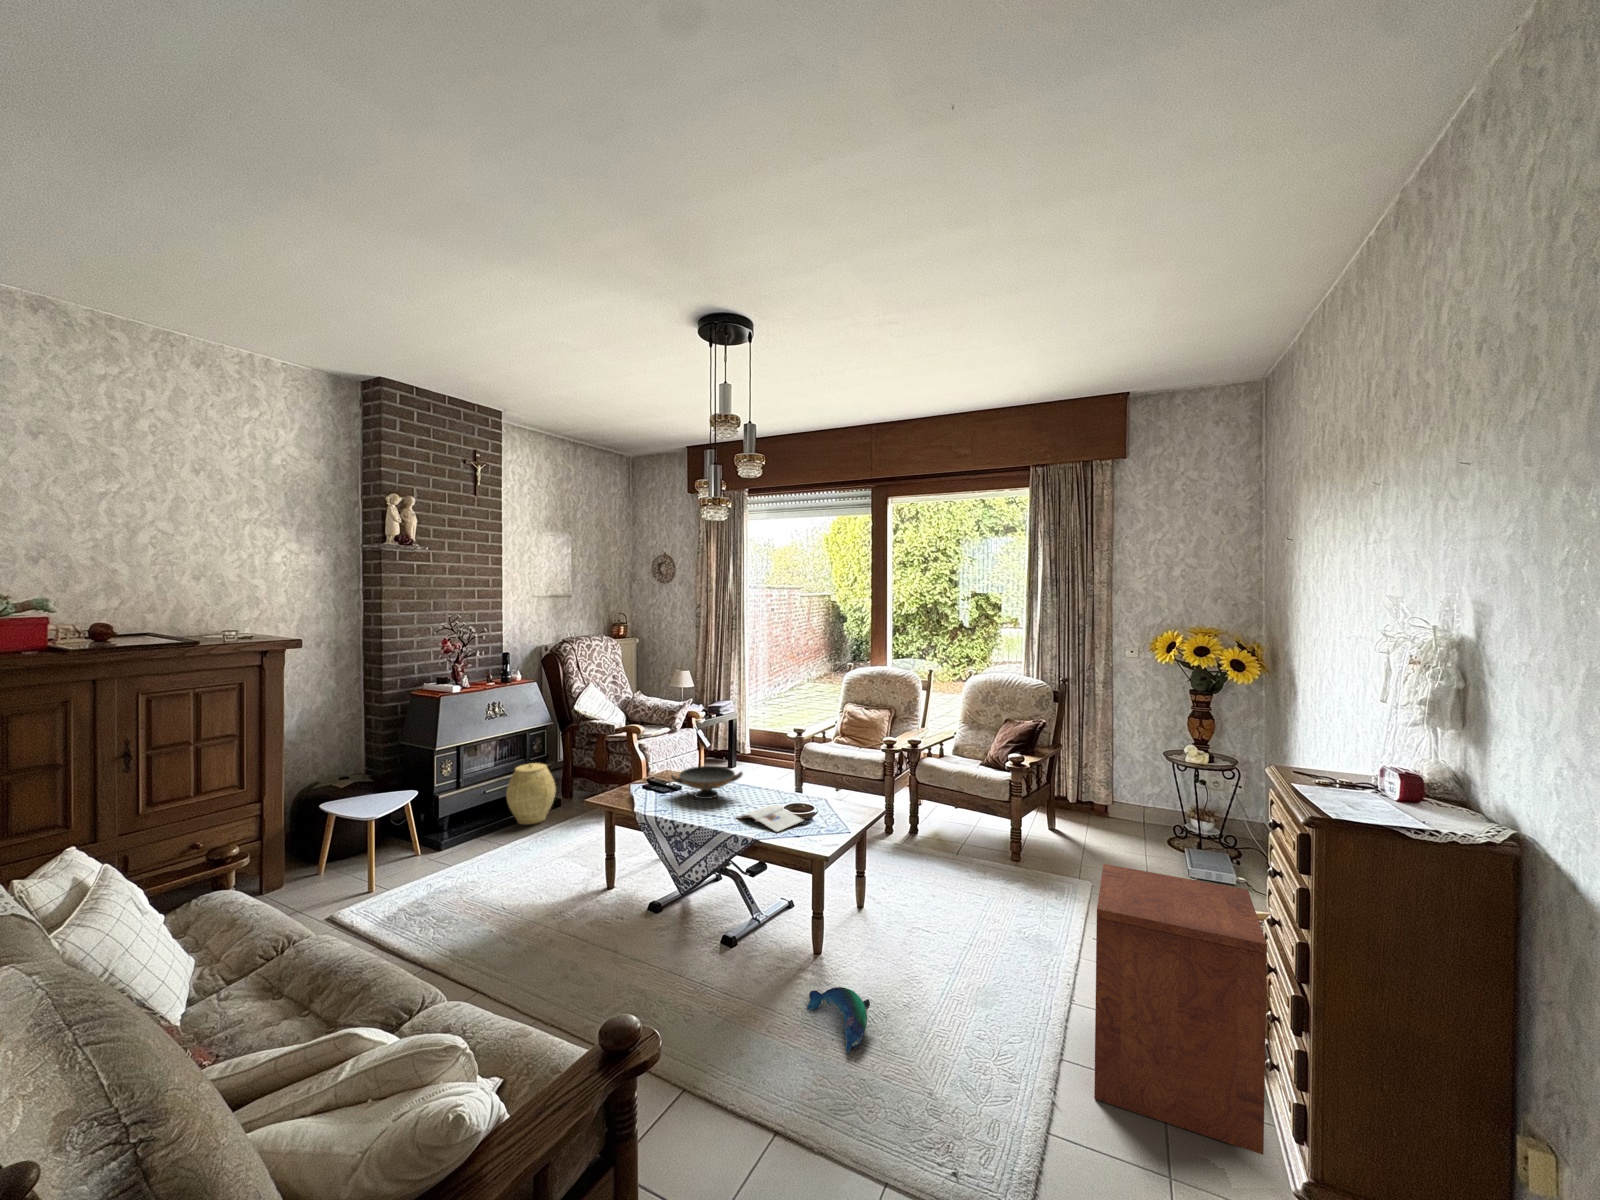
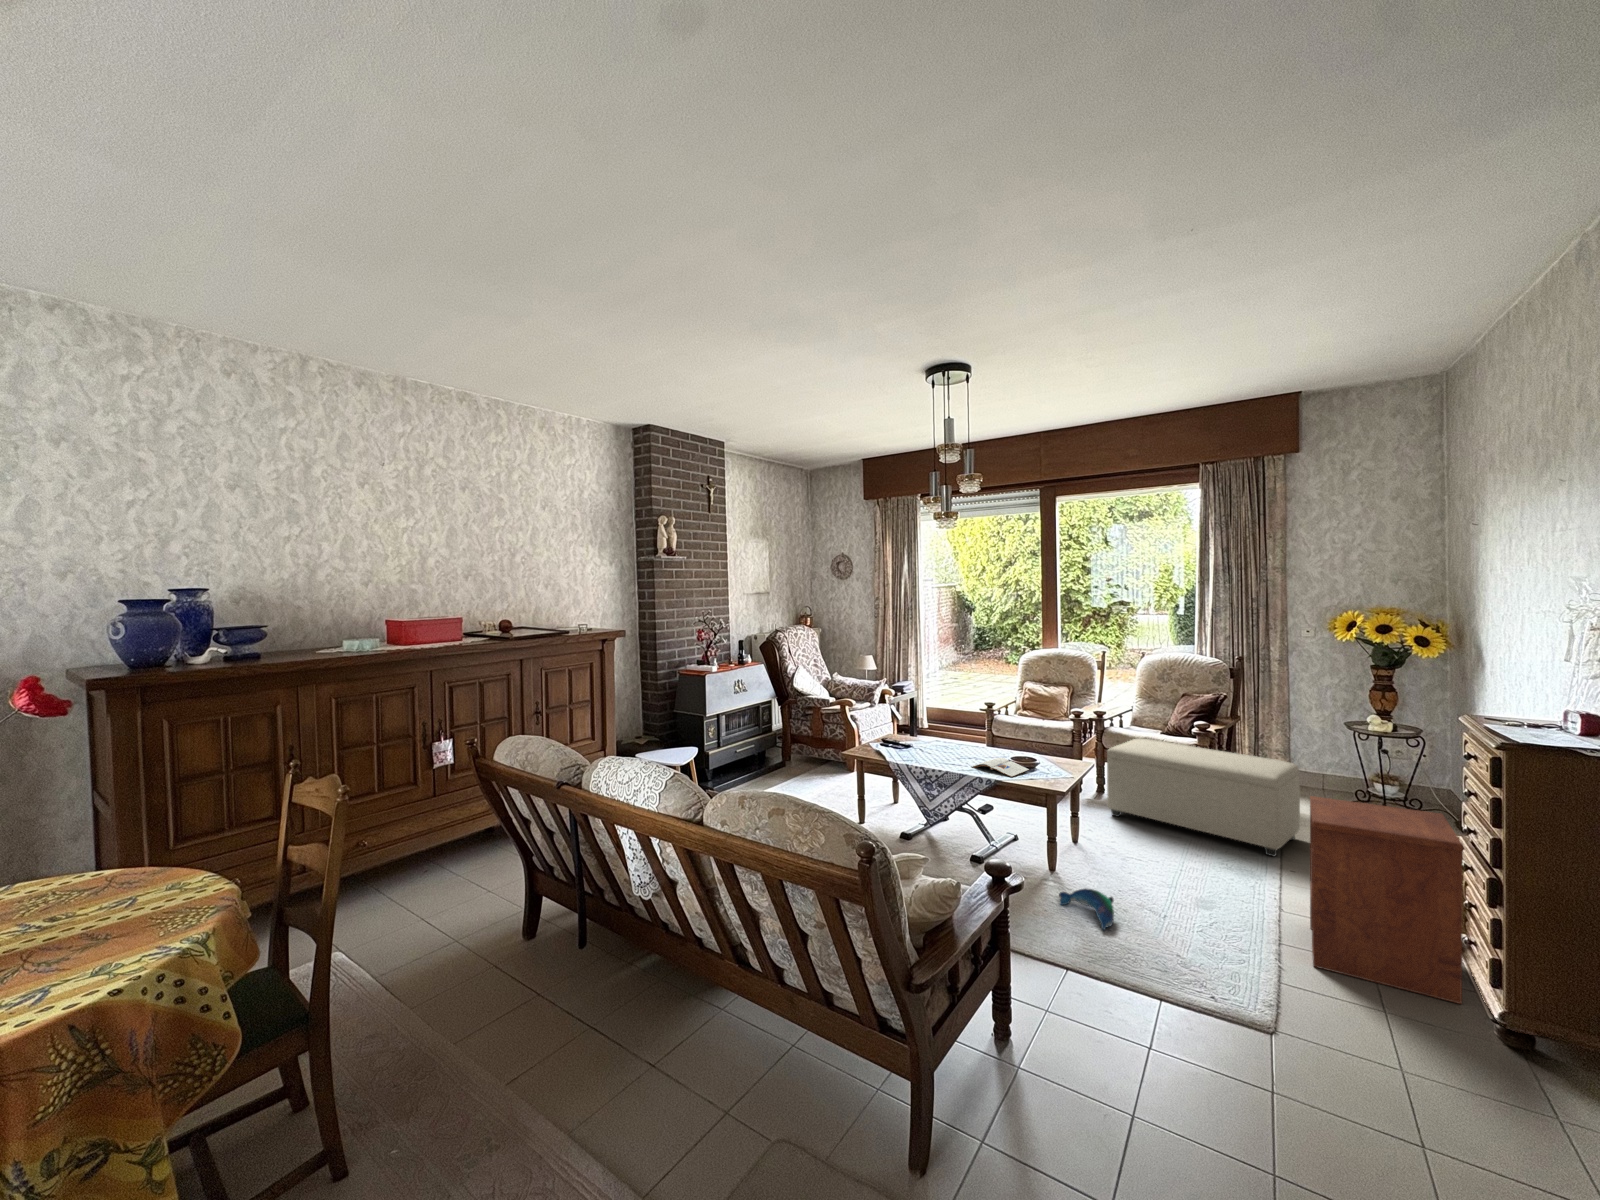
woven basket: present [506,763,556,824] -> none [749,731,787,780]
decorative bowl: present [671,766,743,799] -> none [908,729,966,754]
ottoman: none [910,773,1111,919] -> present [1107,738,1300,856]

